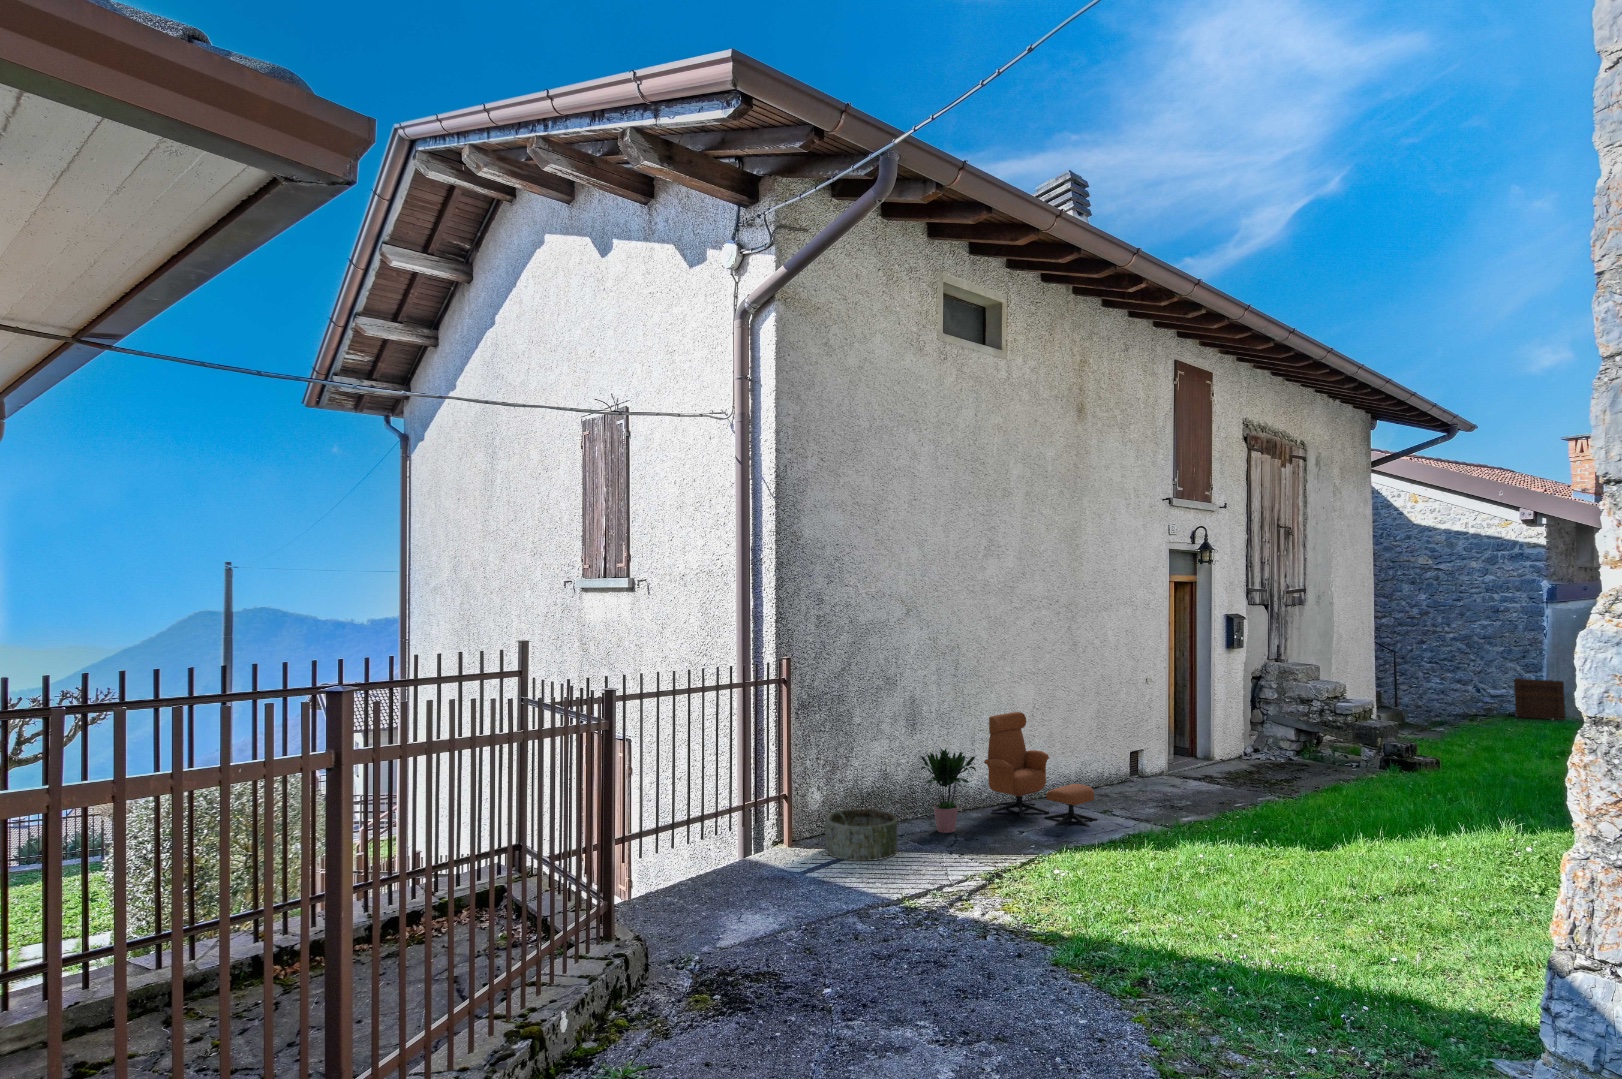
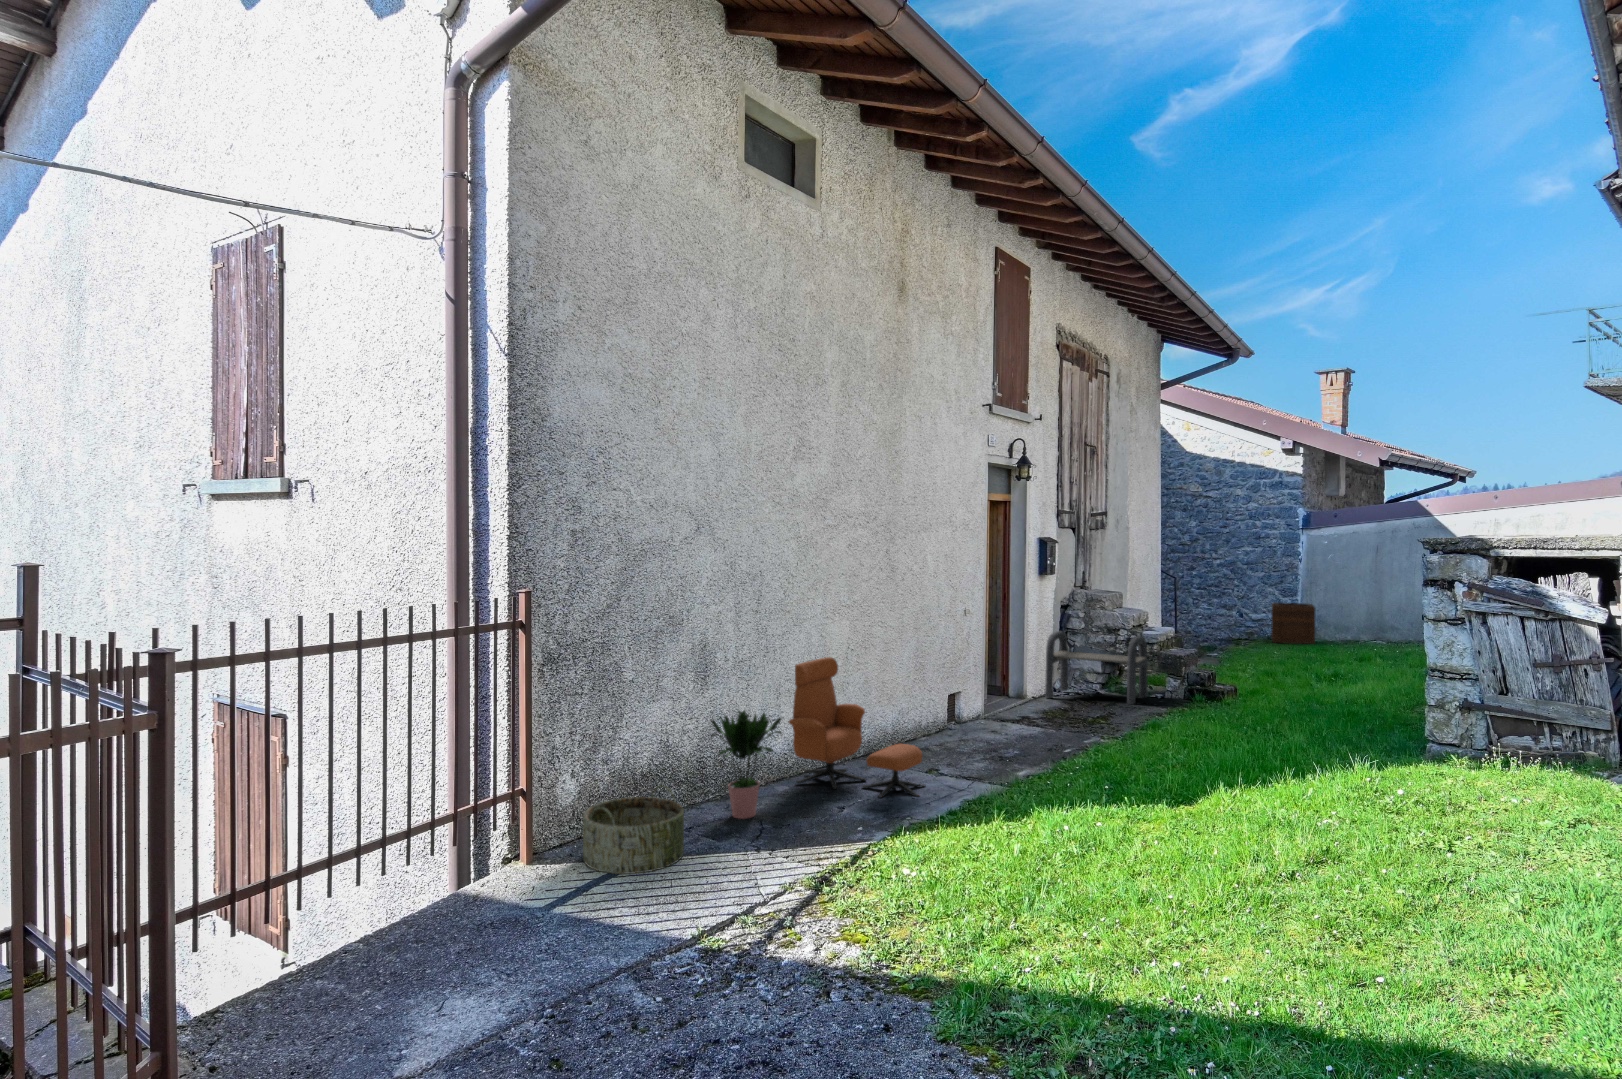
bench: none [1239,698,1342,769] -> present [1045,631,1147,705]

